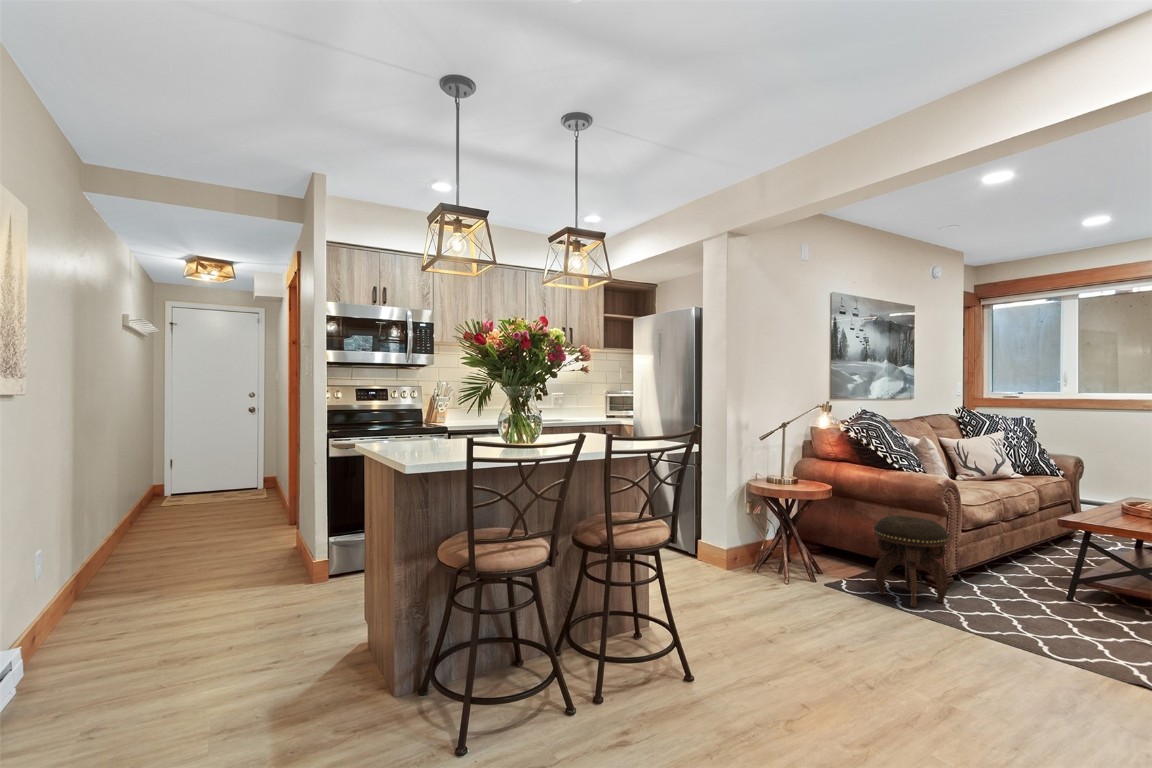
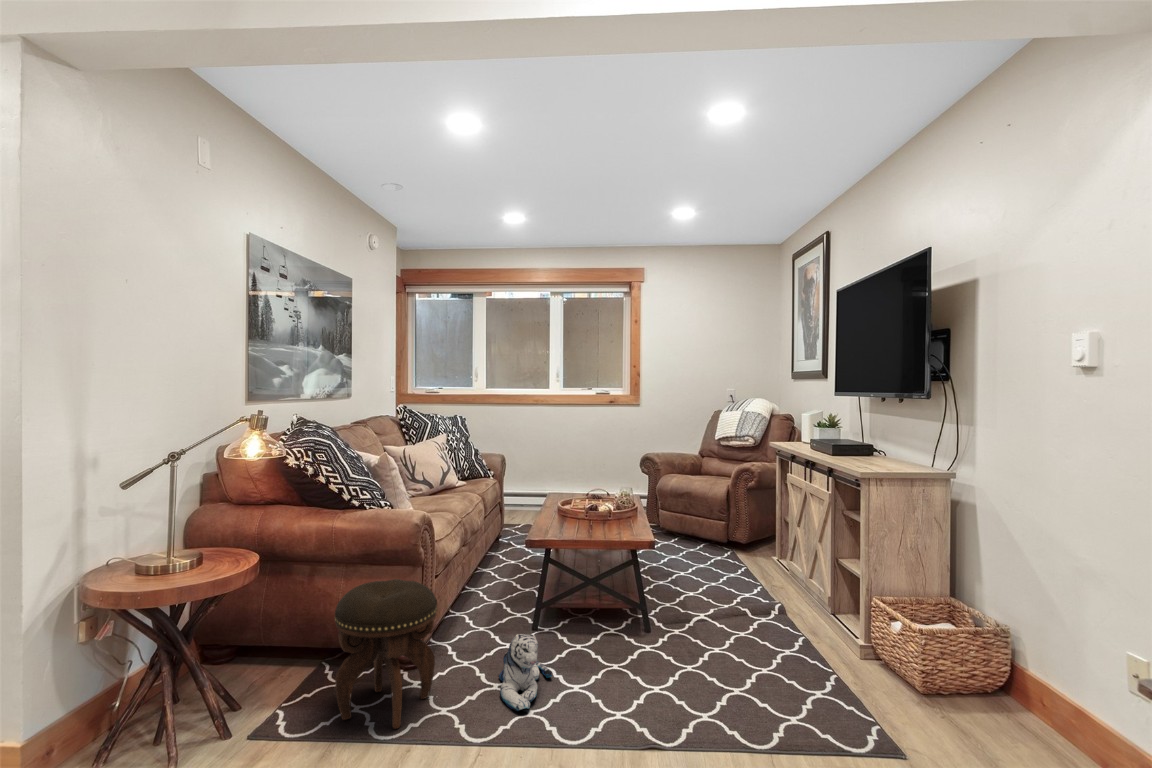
plush toy: none [1002,577,1060,631] -> present [498,634,552,711]

